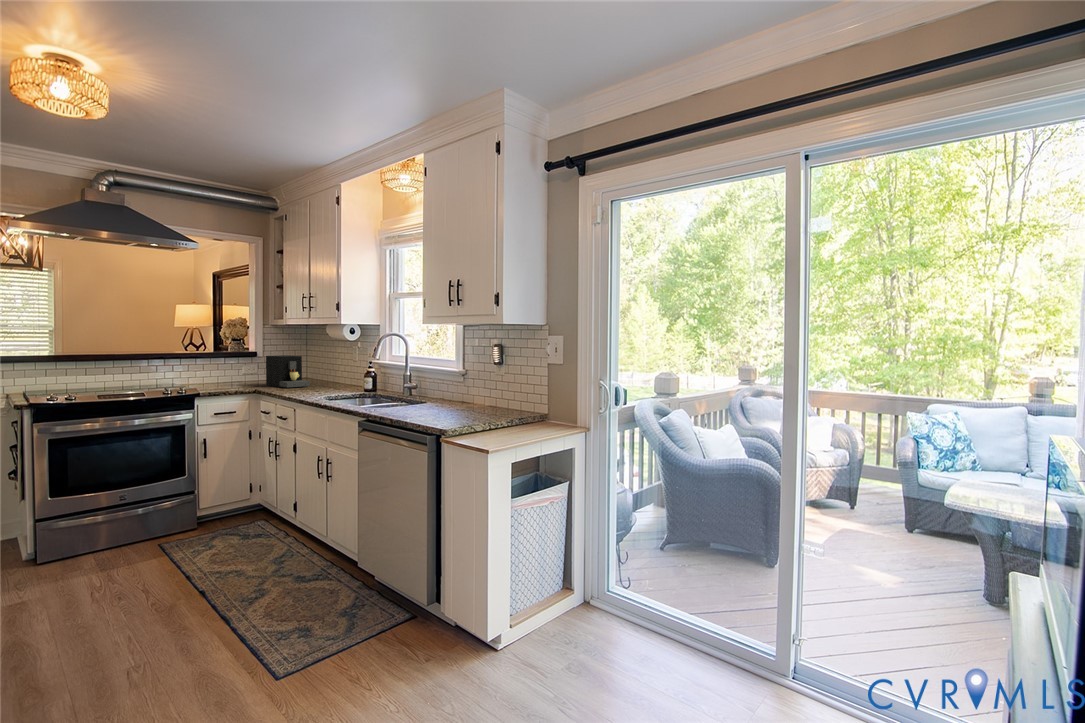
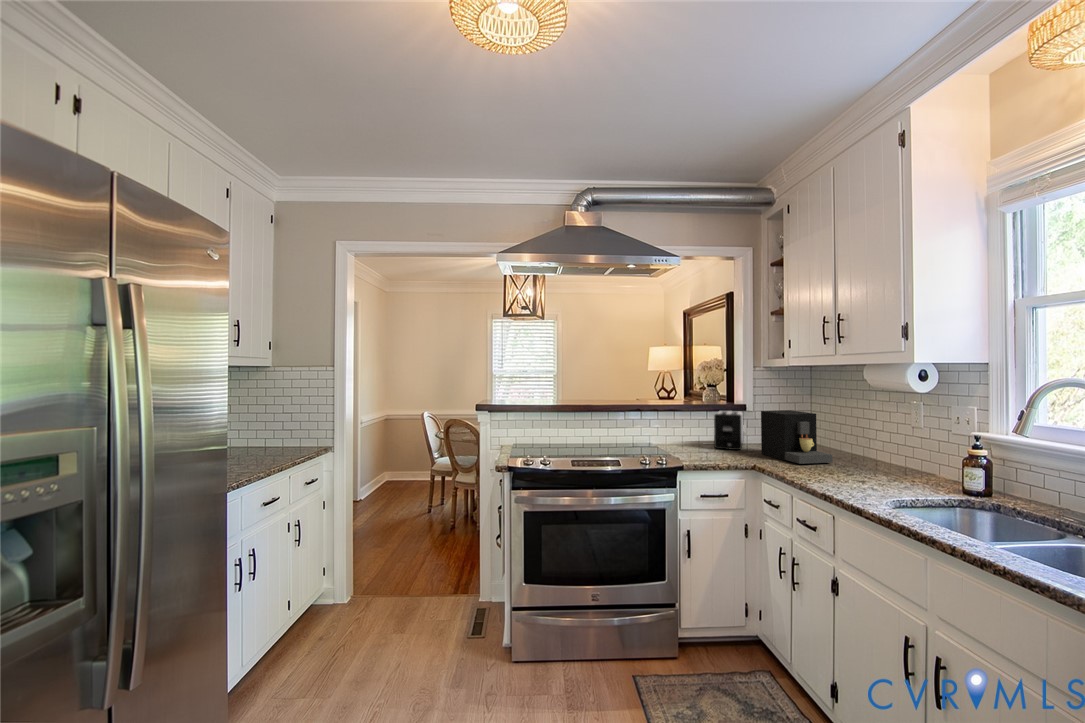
toaster: none [231,358,258,385] -> present [714,410,744,450]

